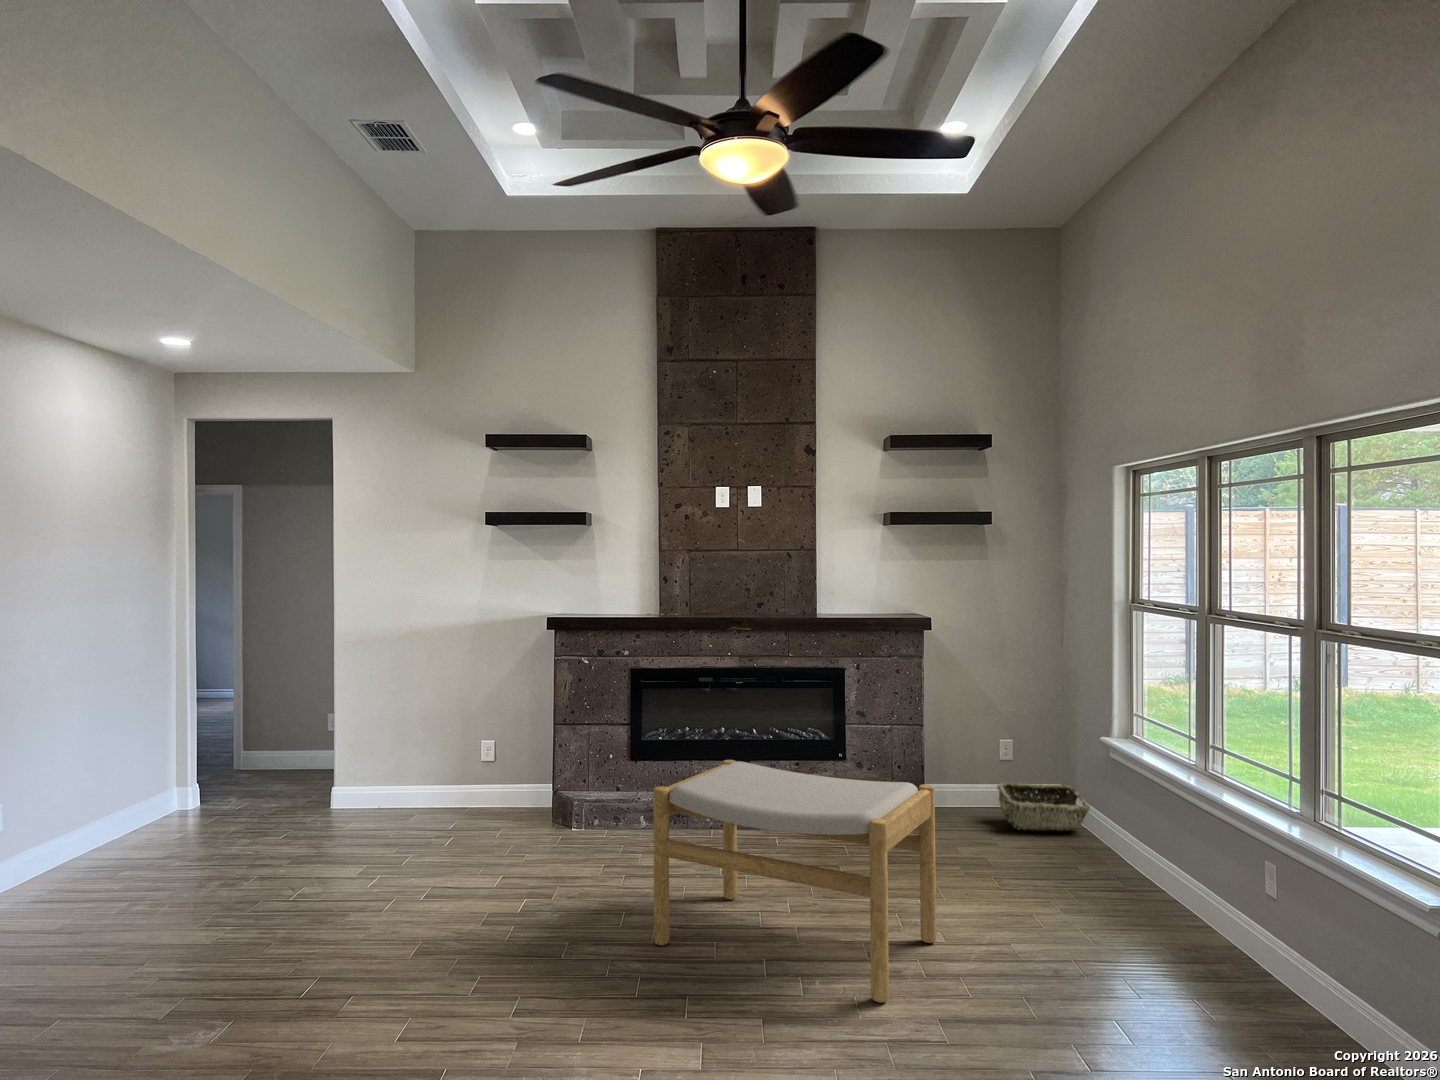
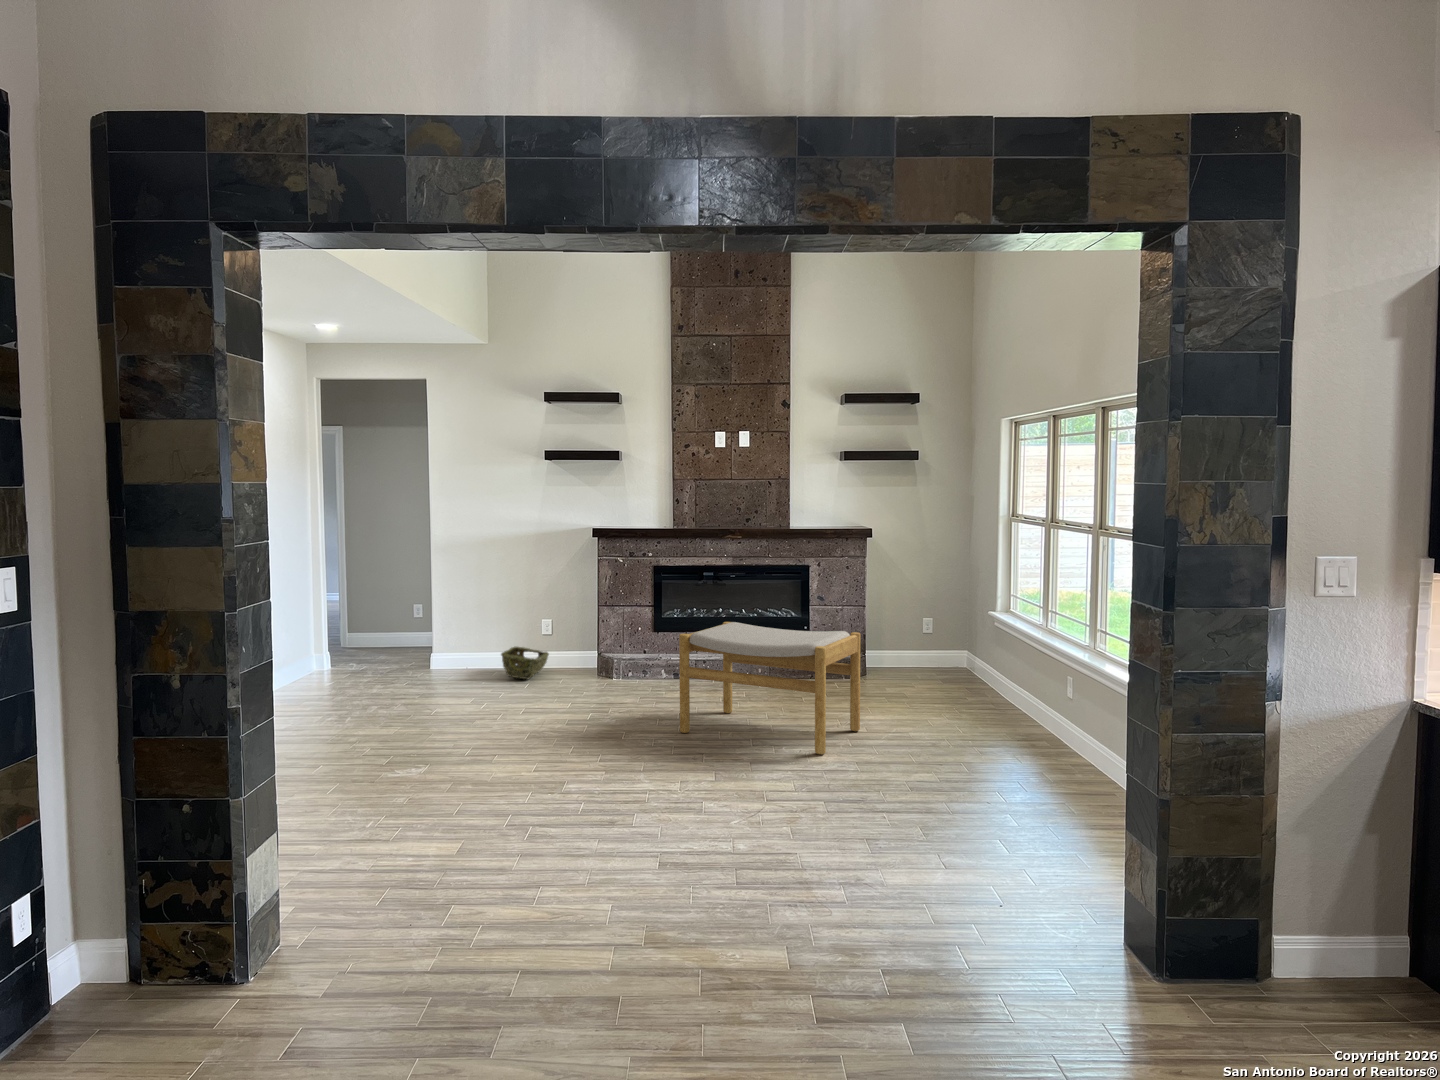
woven basket: present [997,783,1090,831] -> present [501,647,549,679]

